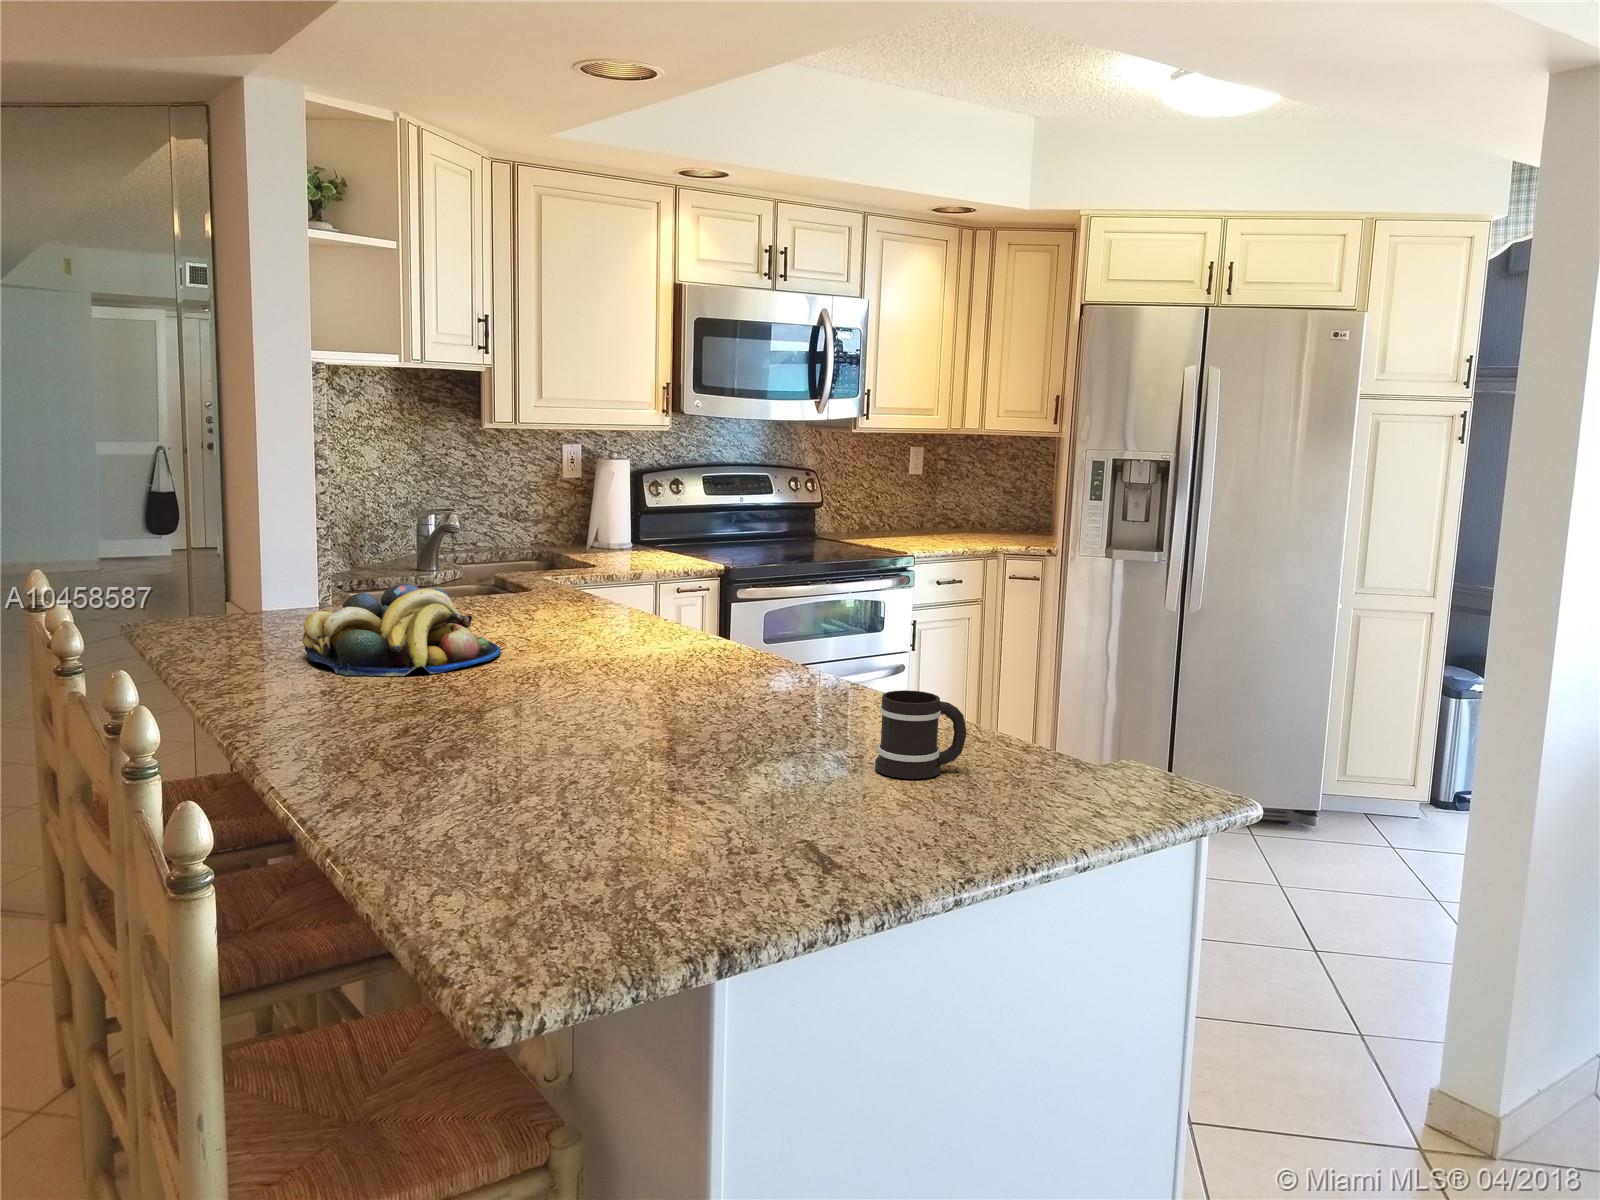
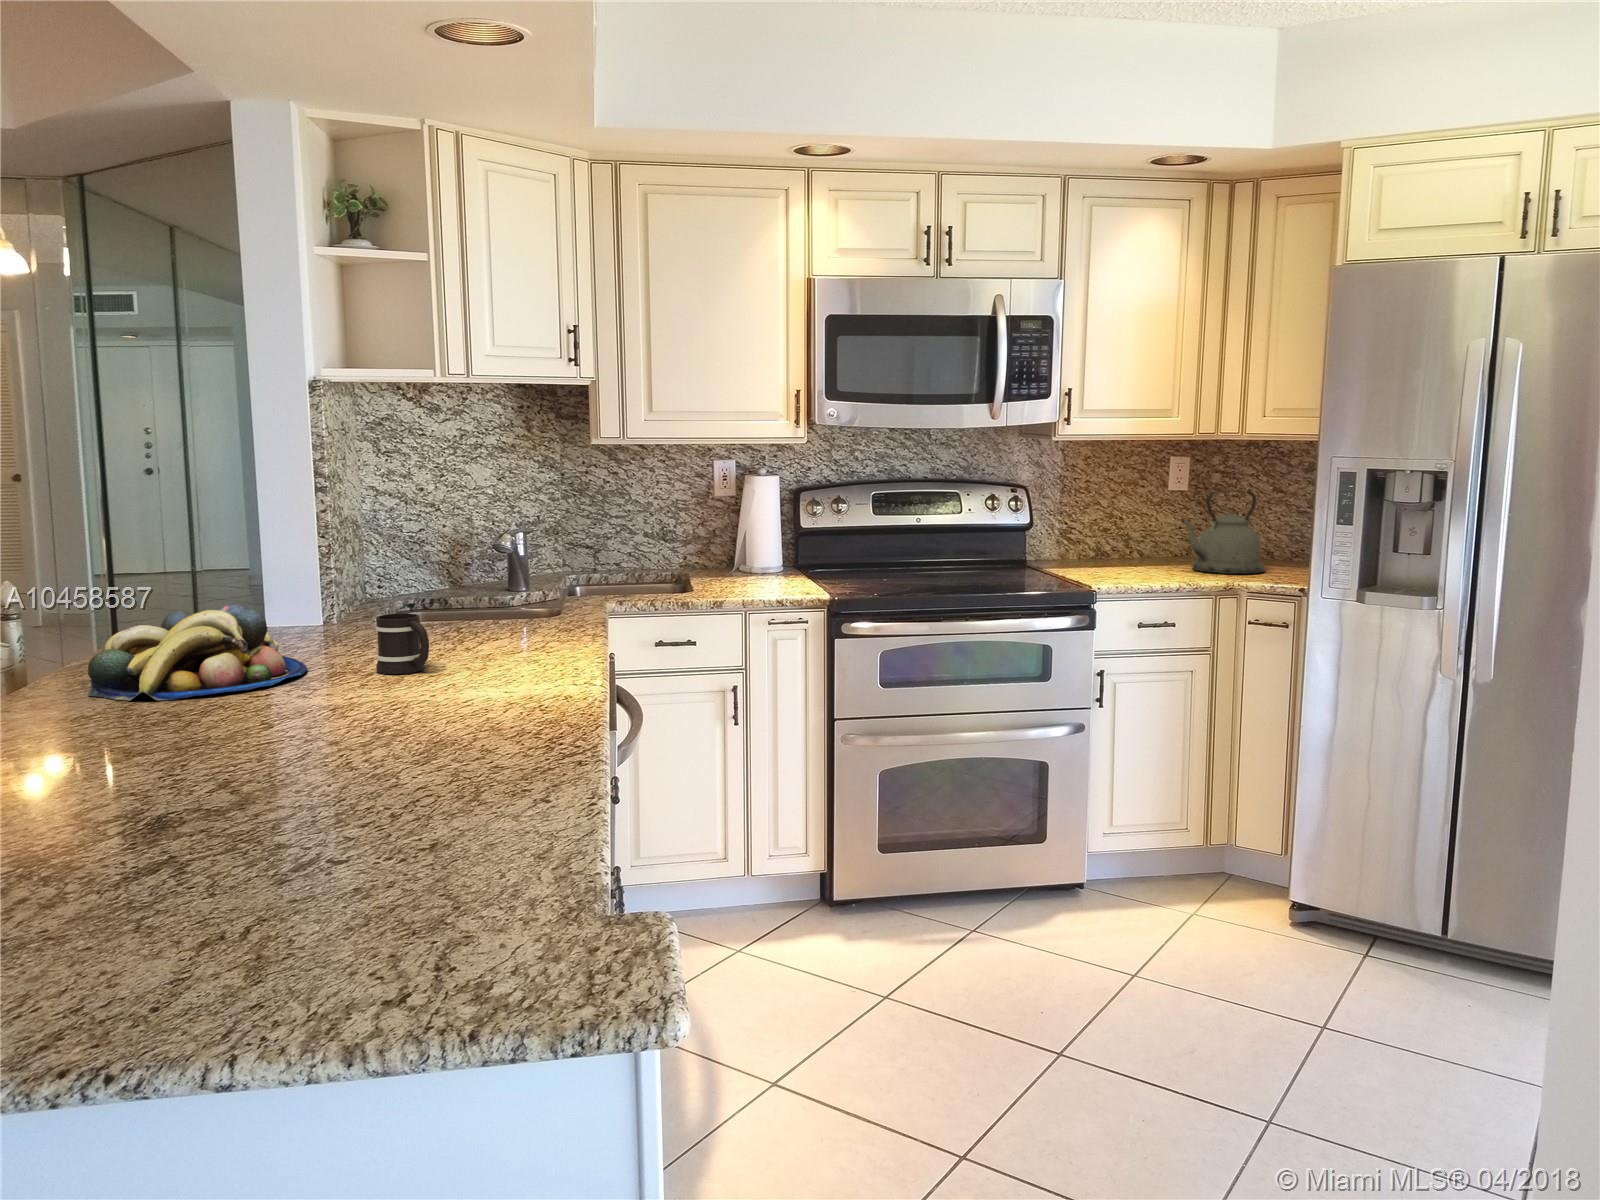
kettle: none [939,475,995,540] -> present [1182,491,1265,574]
mug: present [875,690,966,779] -> present [376,613,429,674]

